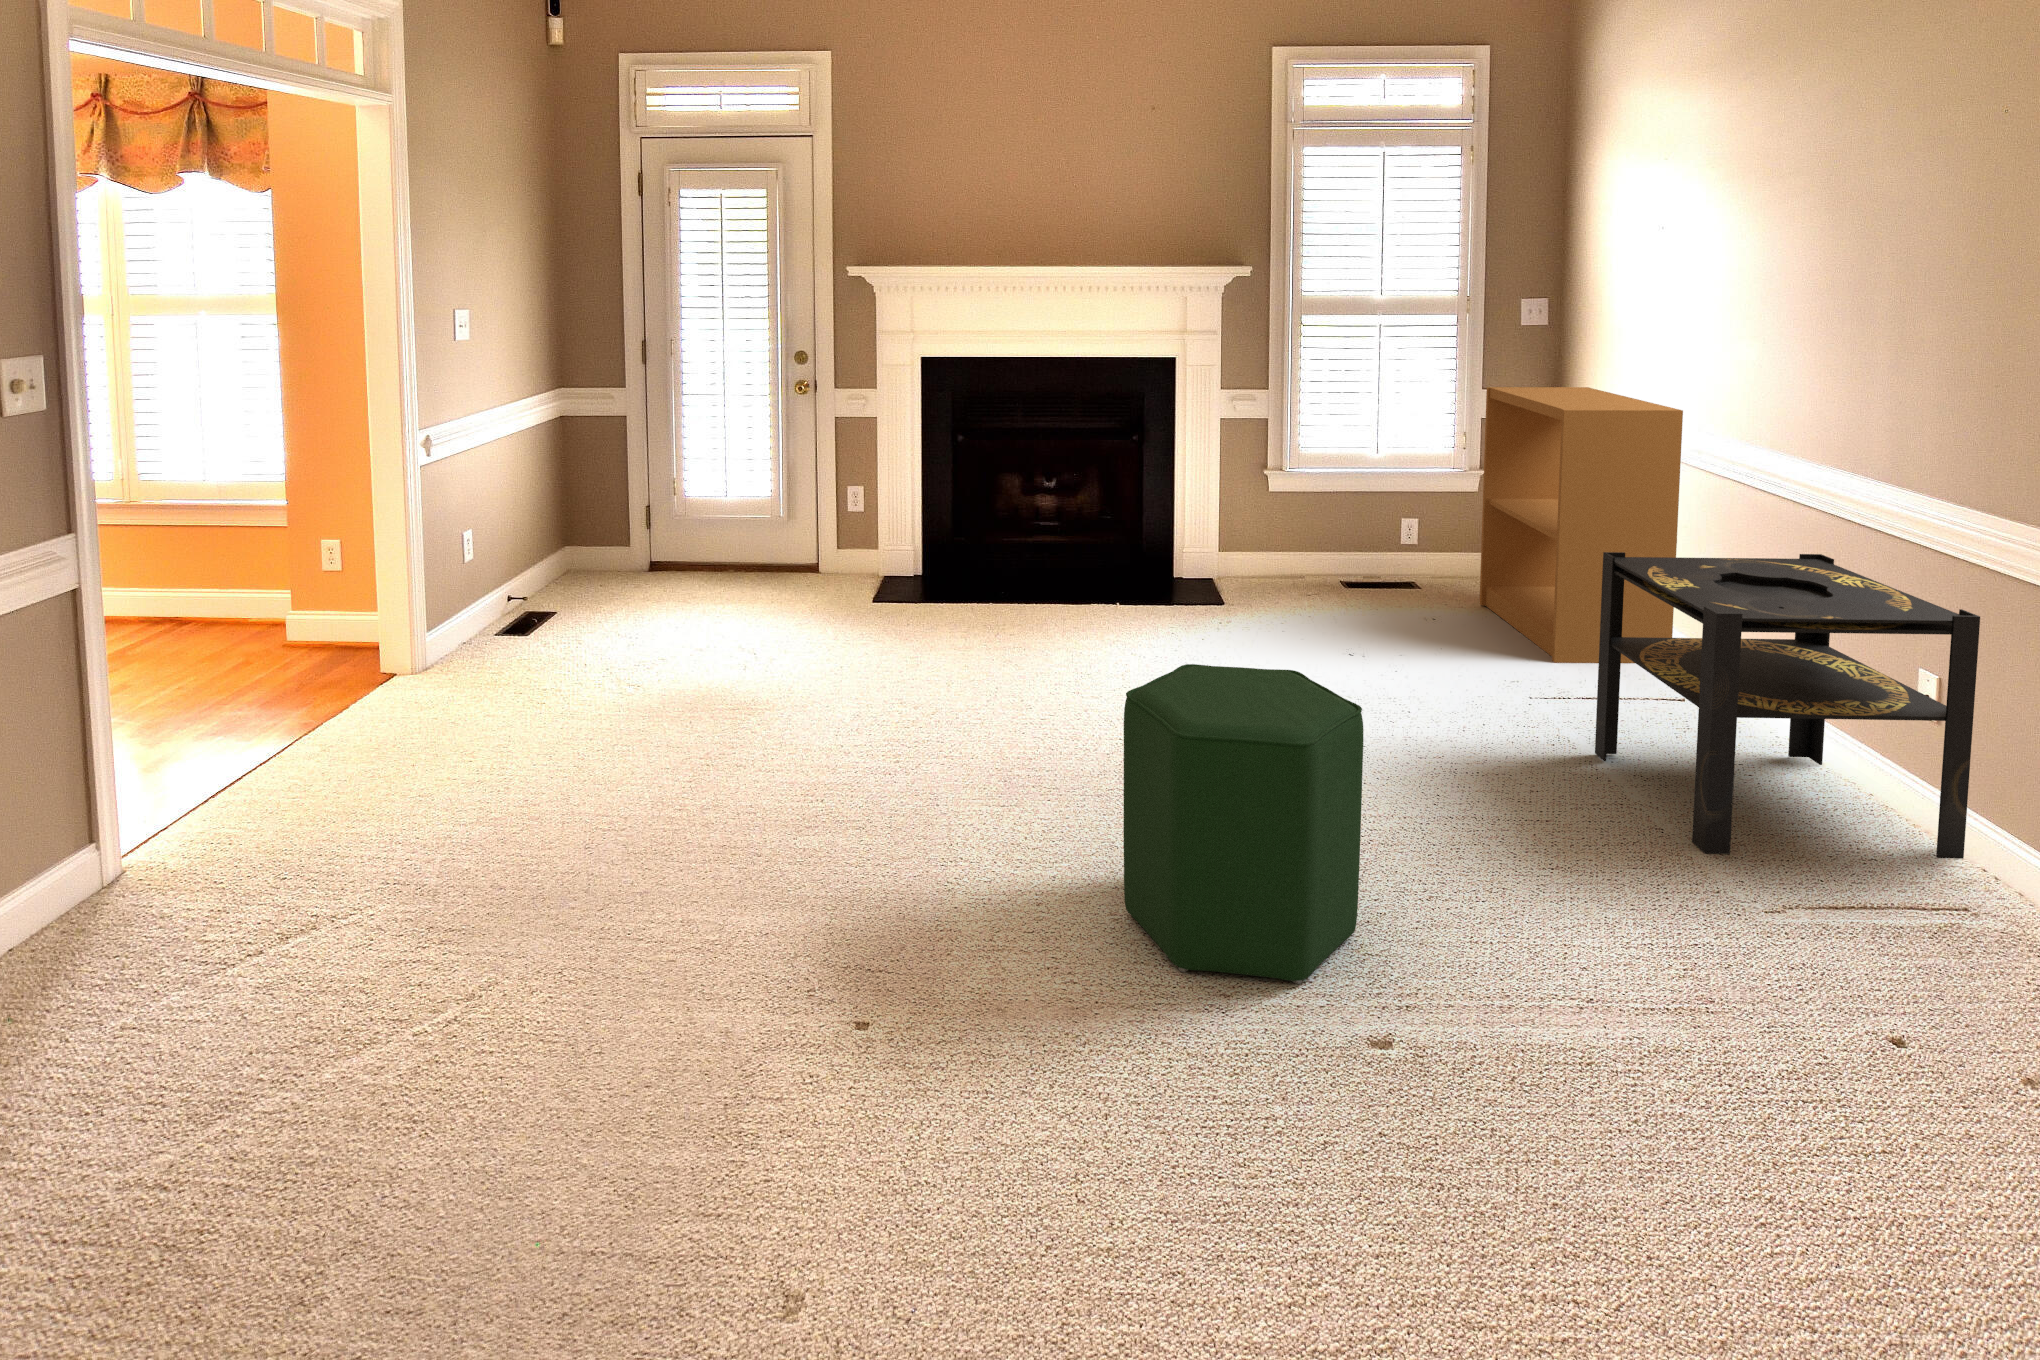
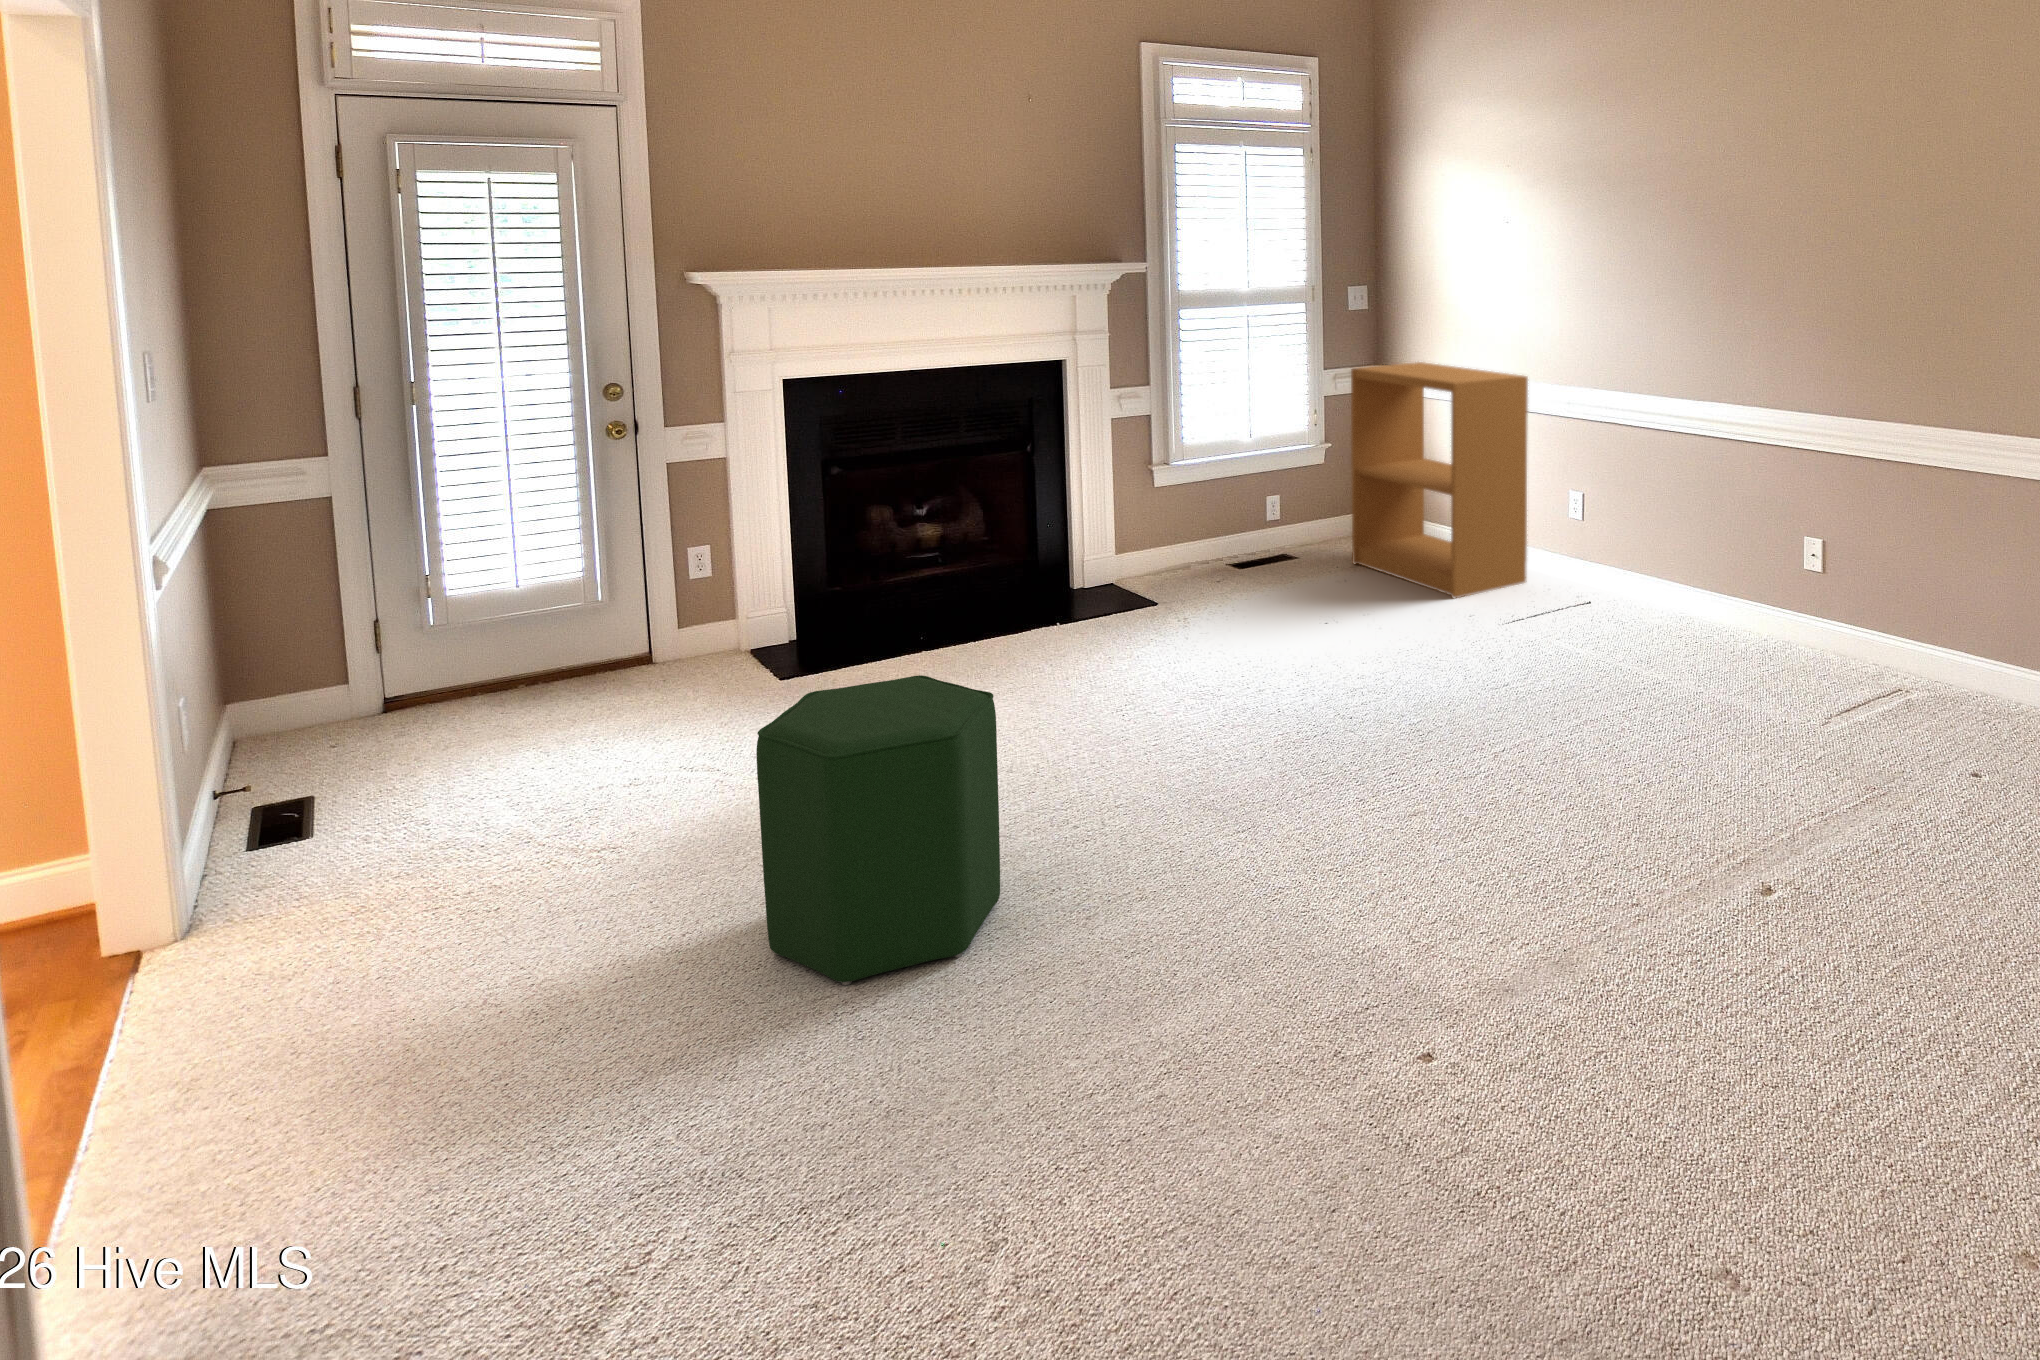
side table: present [1595,552,1980,859] -> none [1553,476,1803,705]
ottoman: present [1124,664,1363,984] -> present [756,675,1000,986]

